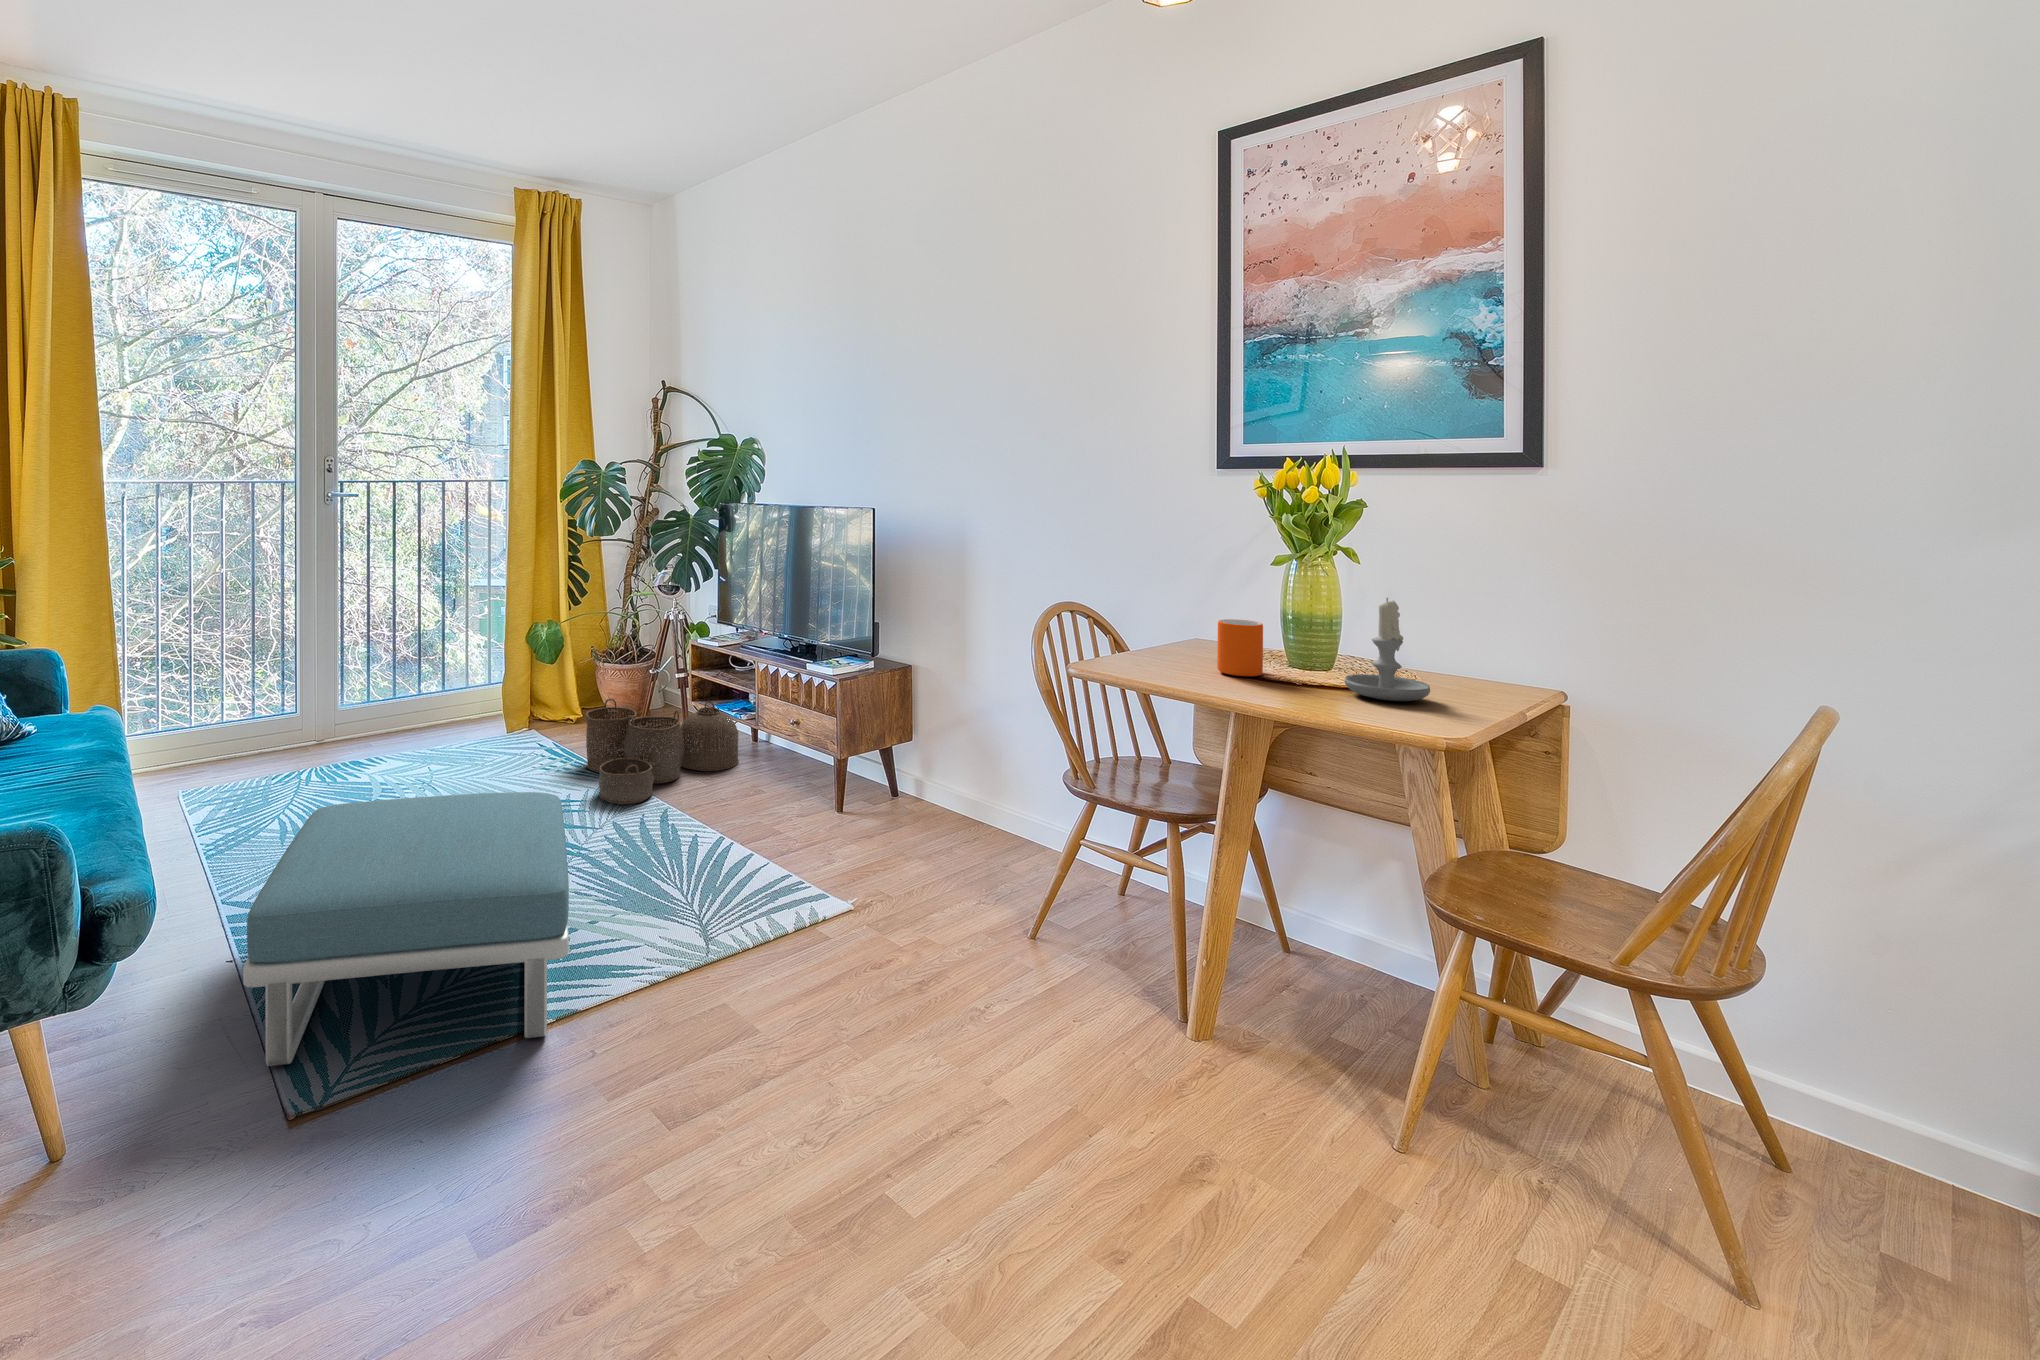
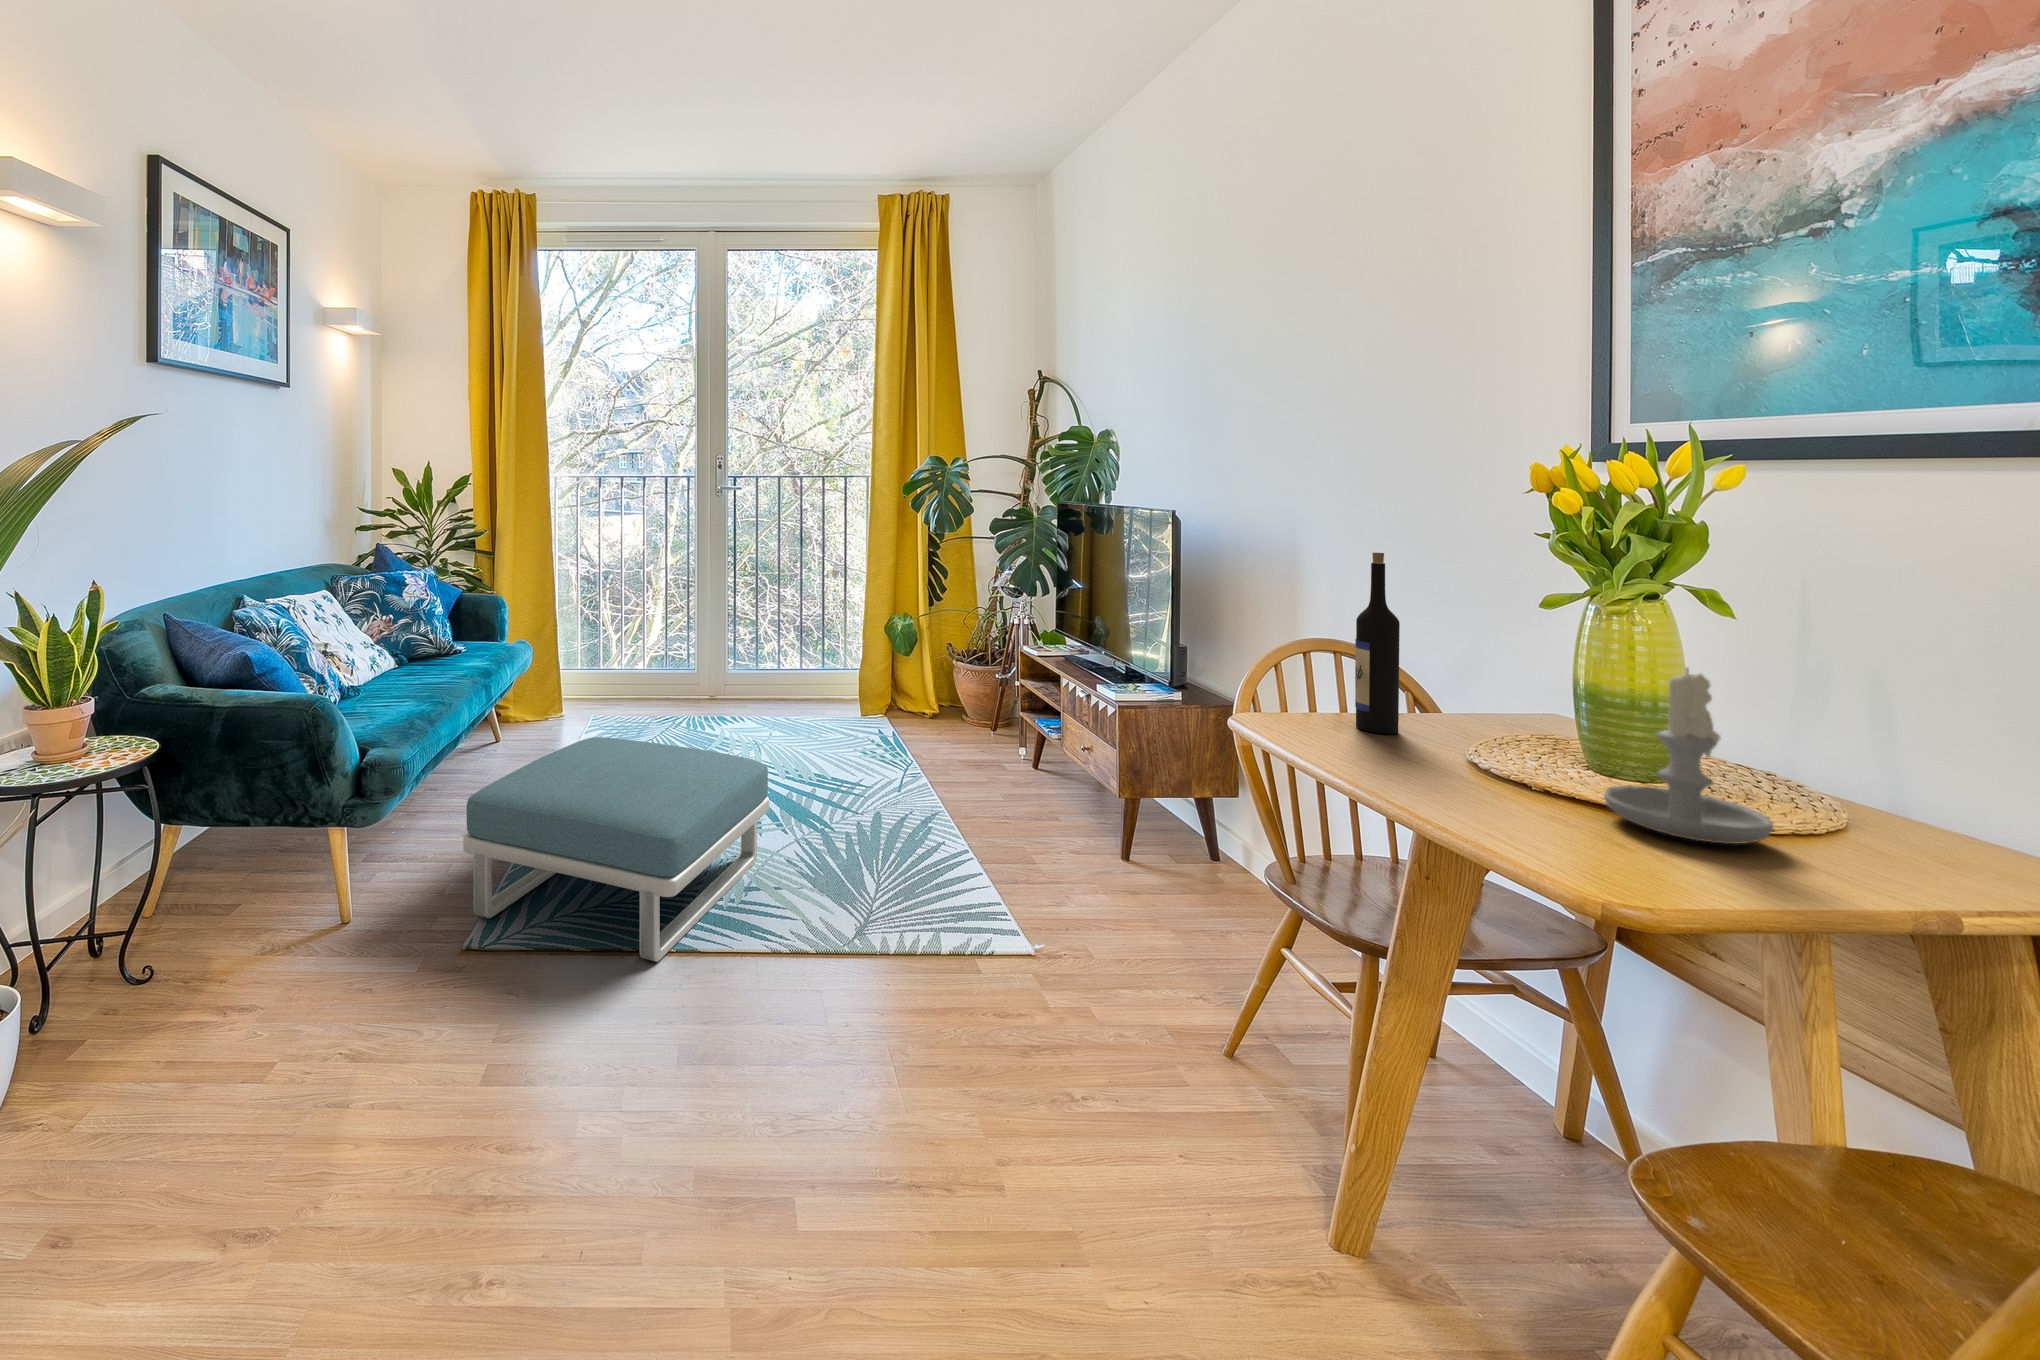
wine bottle: none [1149,536,1177,667] -> present [1355,552,1400,734]
mug: present [1217,619,1263,676] -> none [1443,677,1536,765]
woven basket: present [586,699,739,804] -> none [887,694,1061,797]

